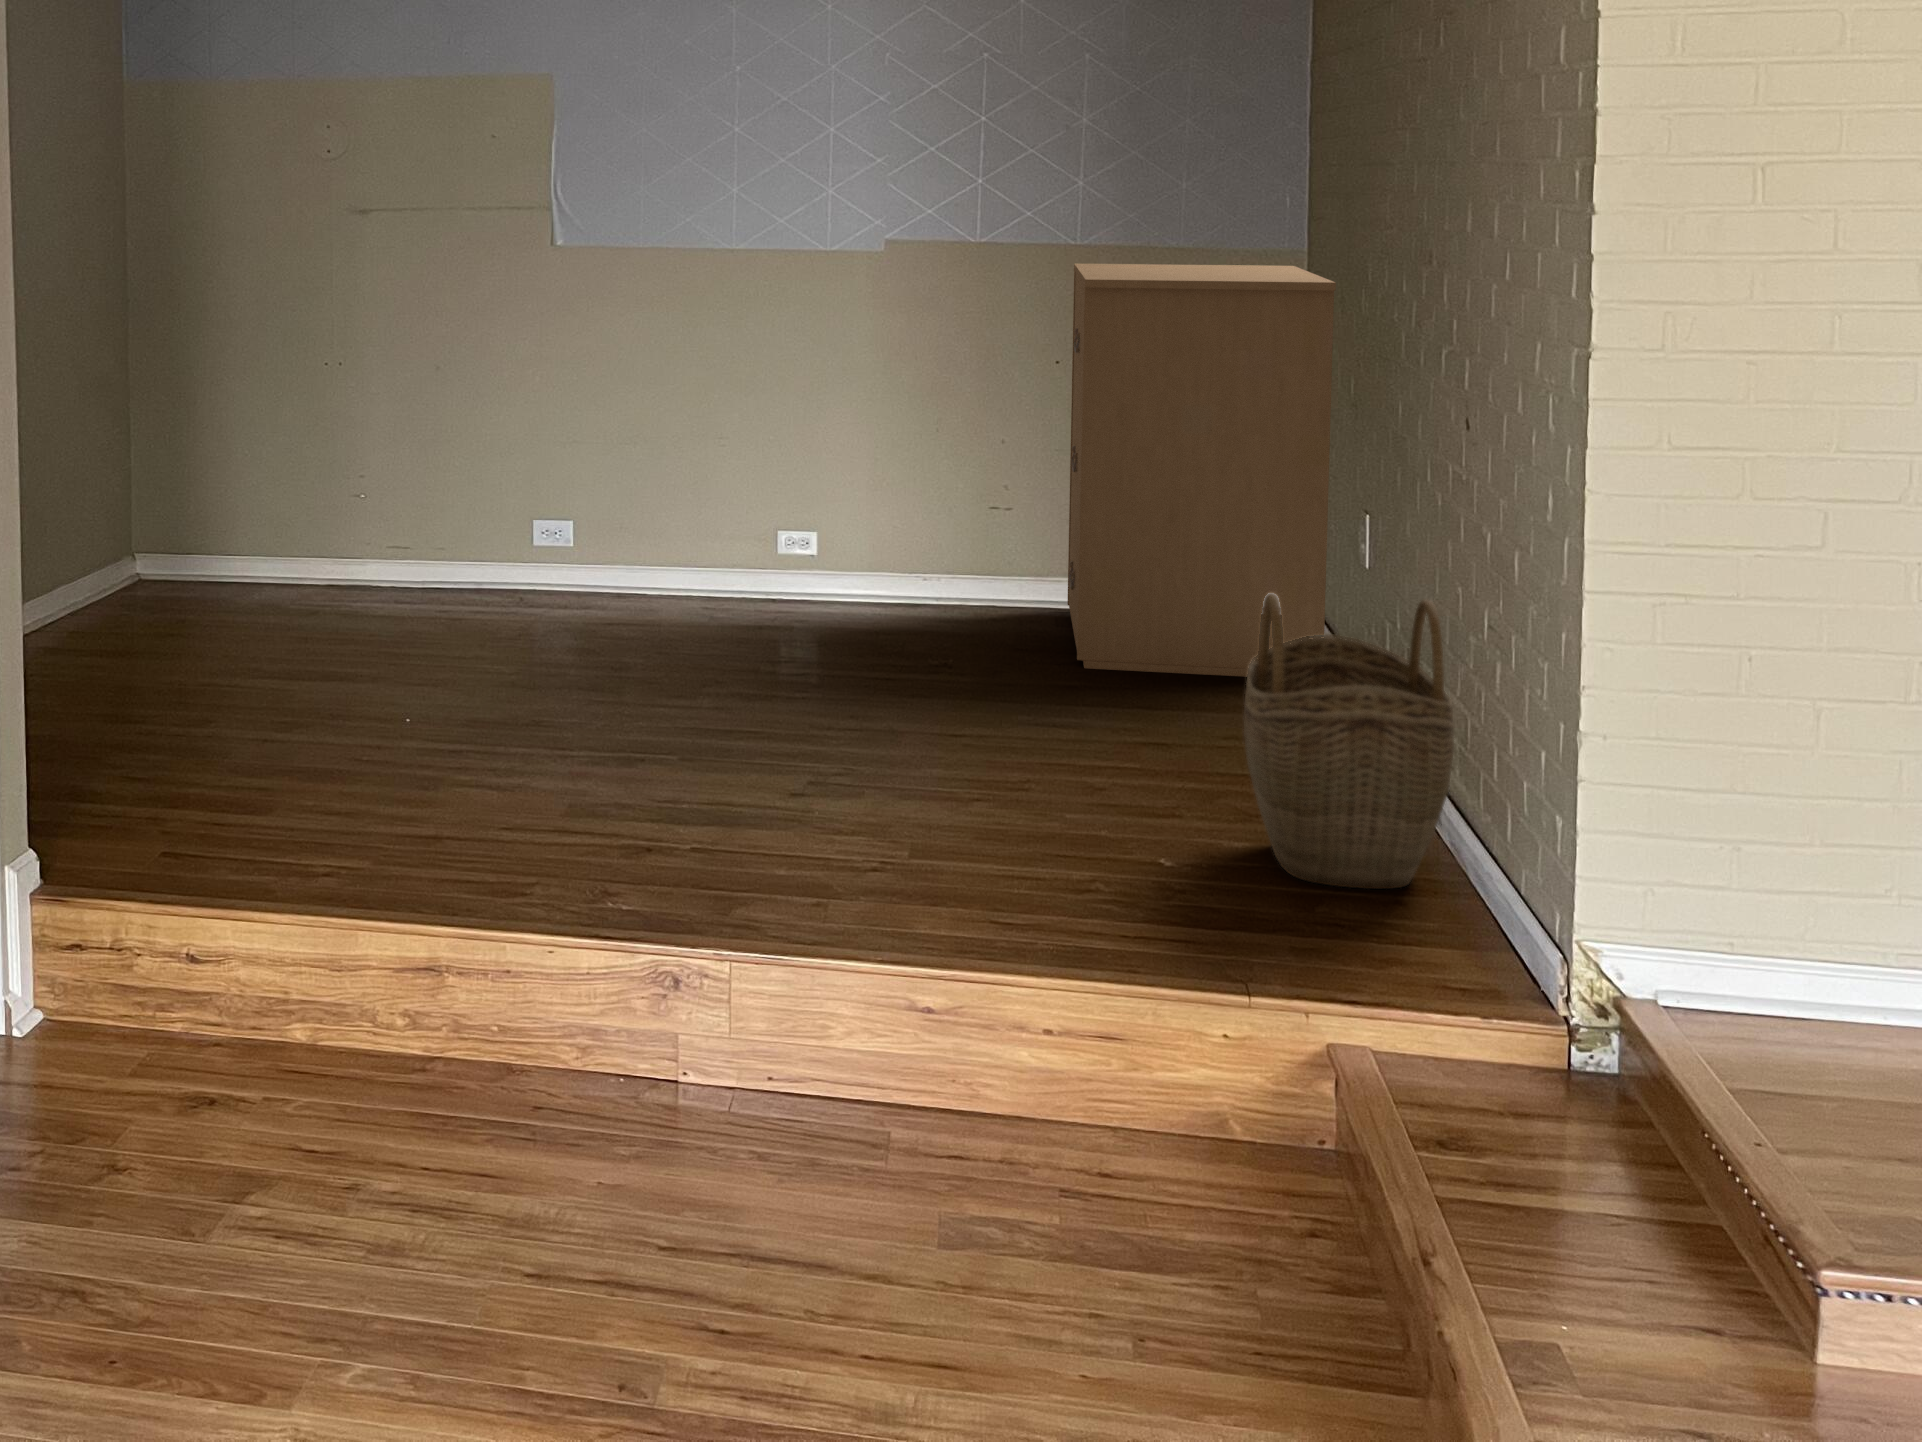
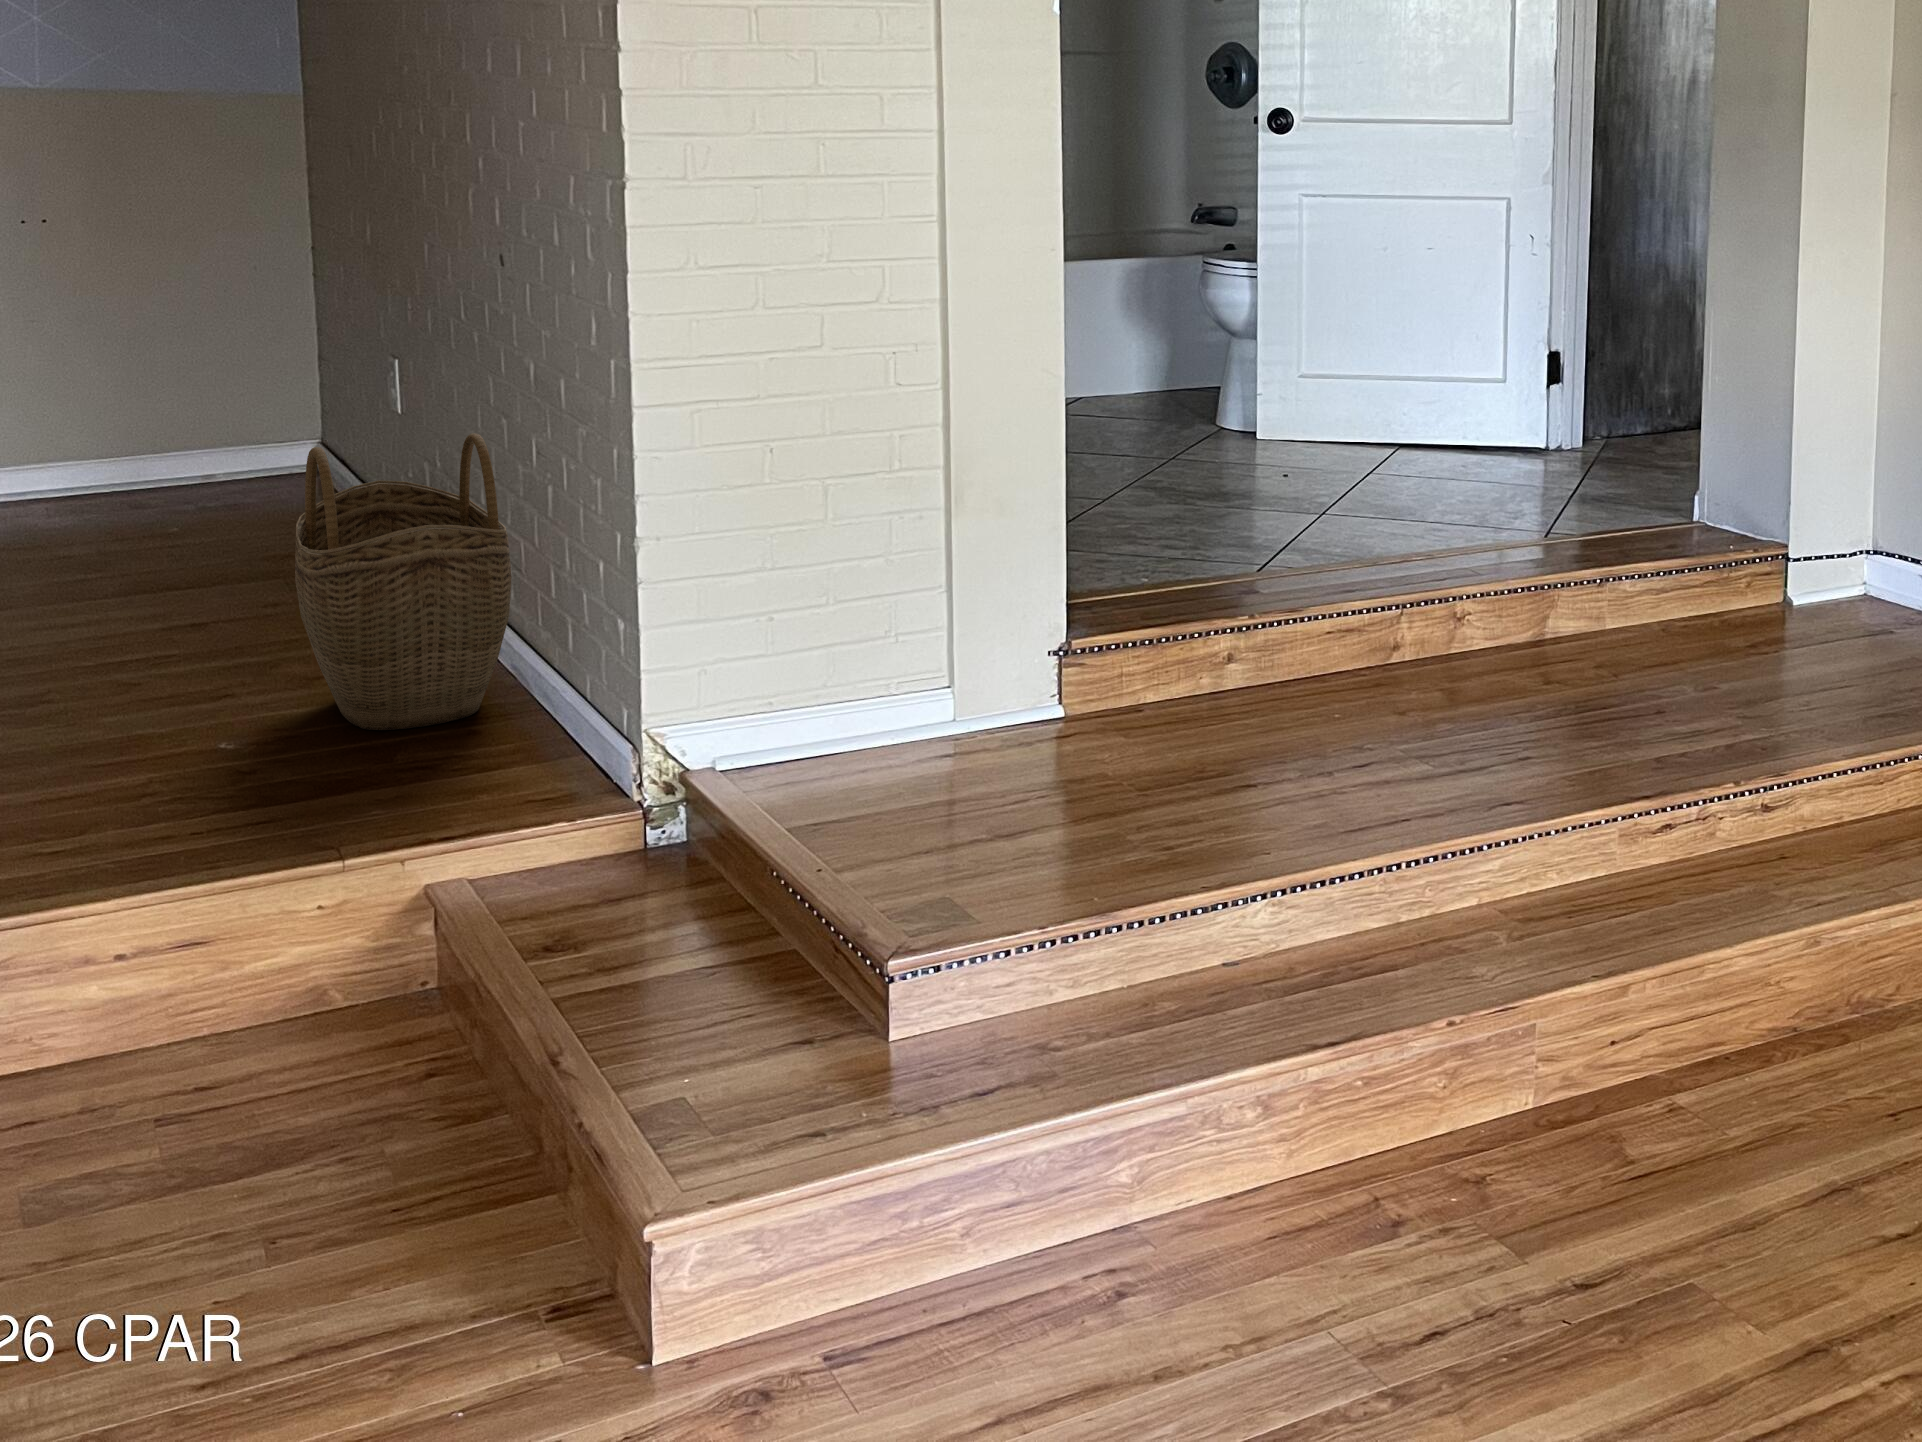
filing cabinet: present [1068,263,1336,677] -> none [35,116,357,557]

